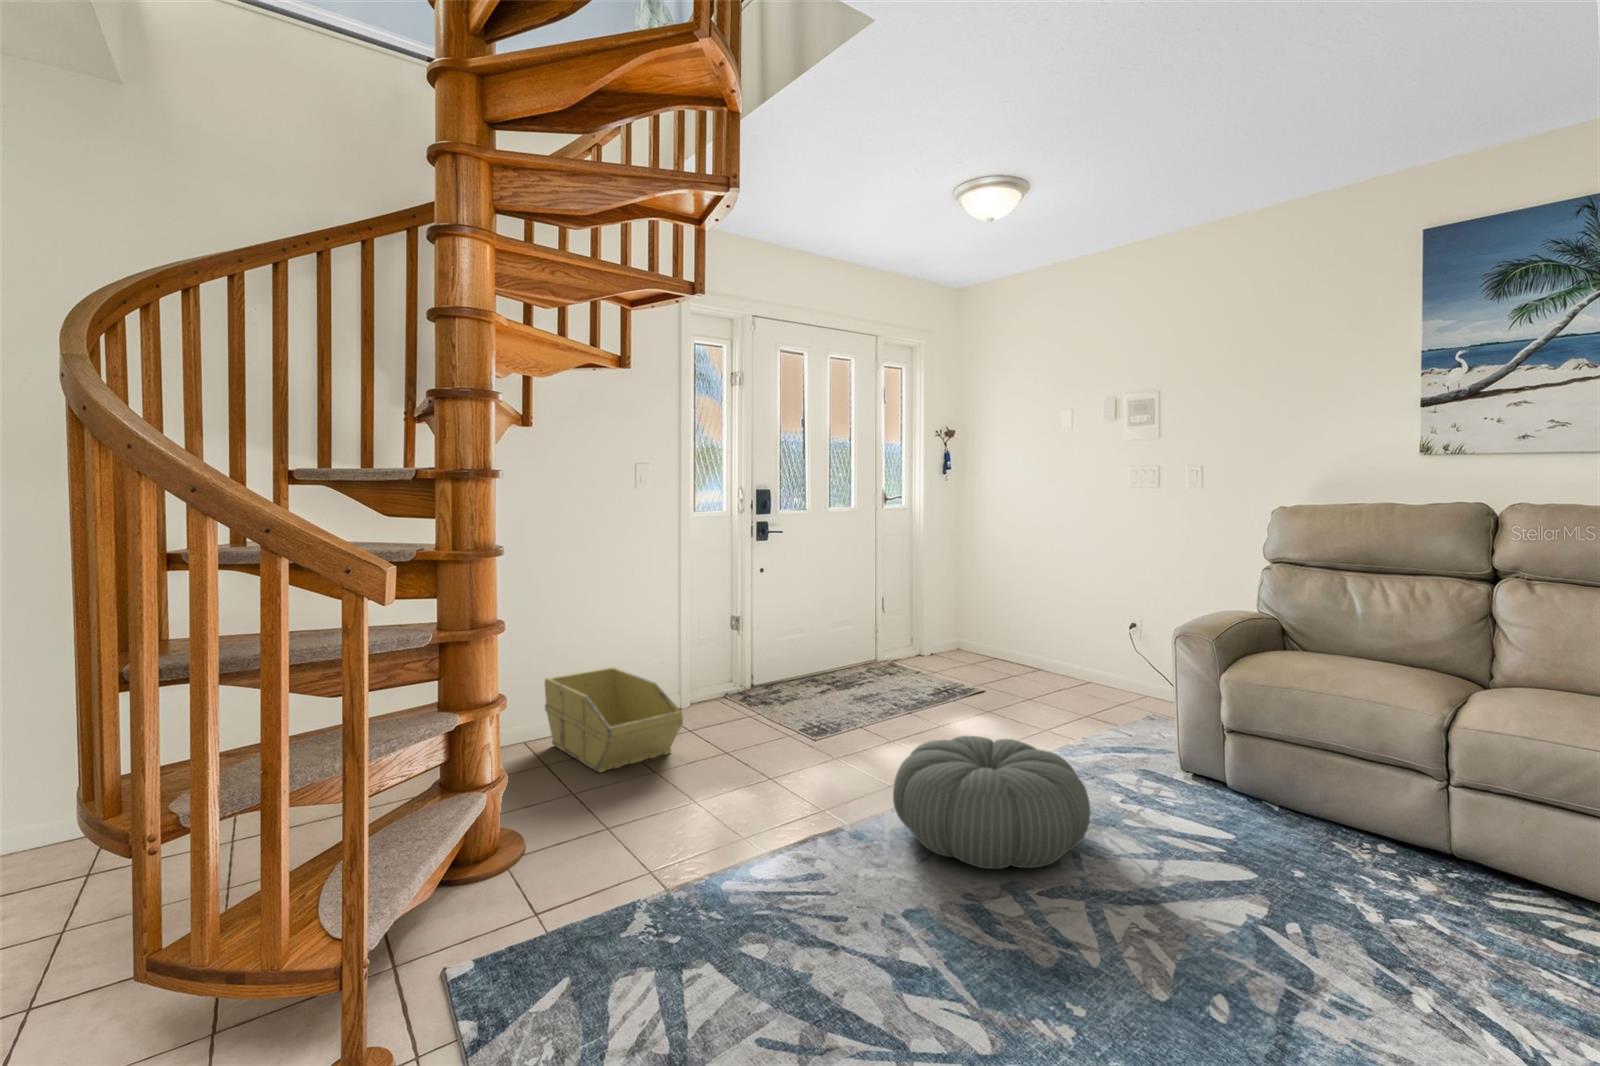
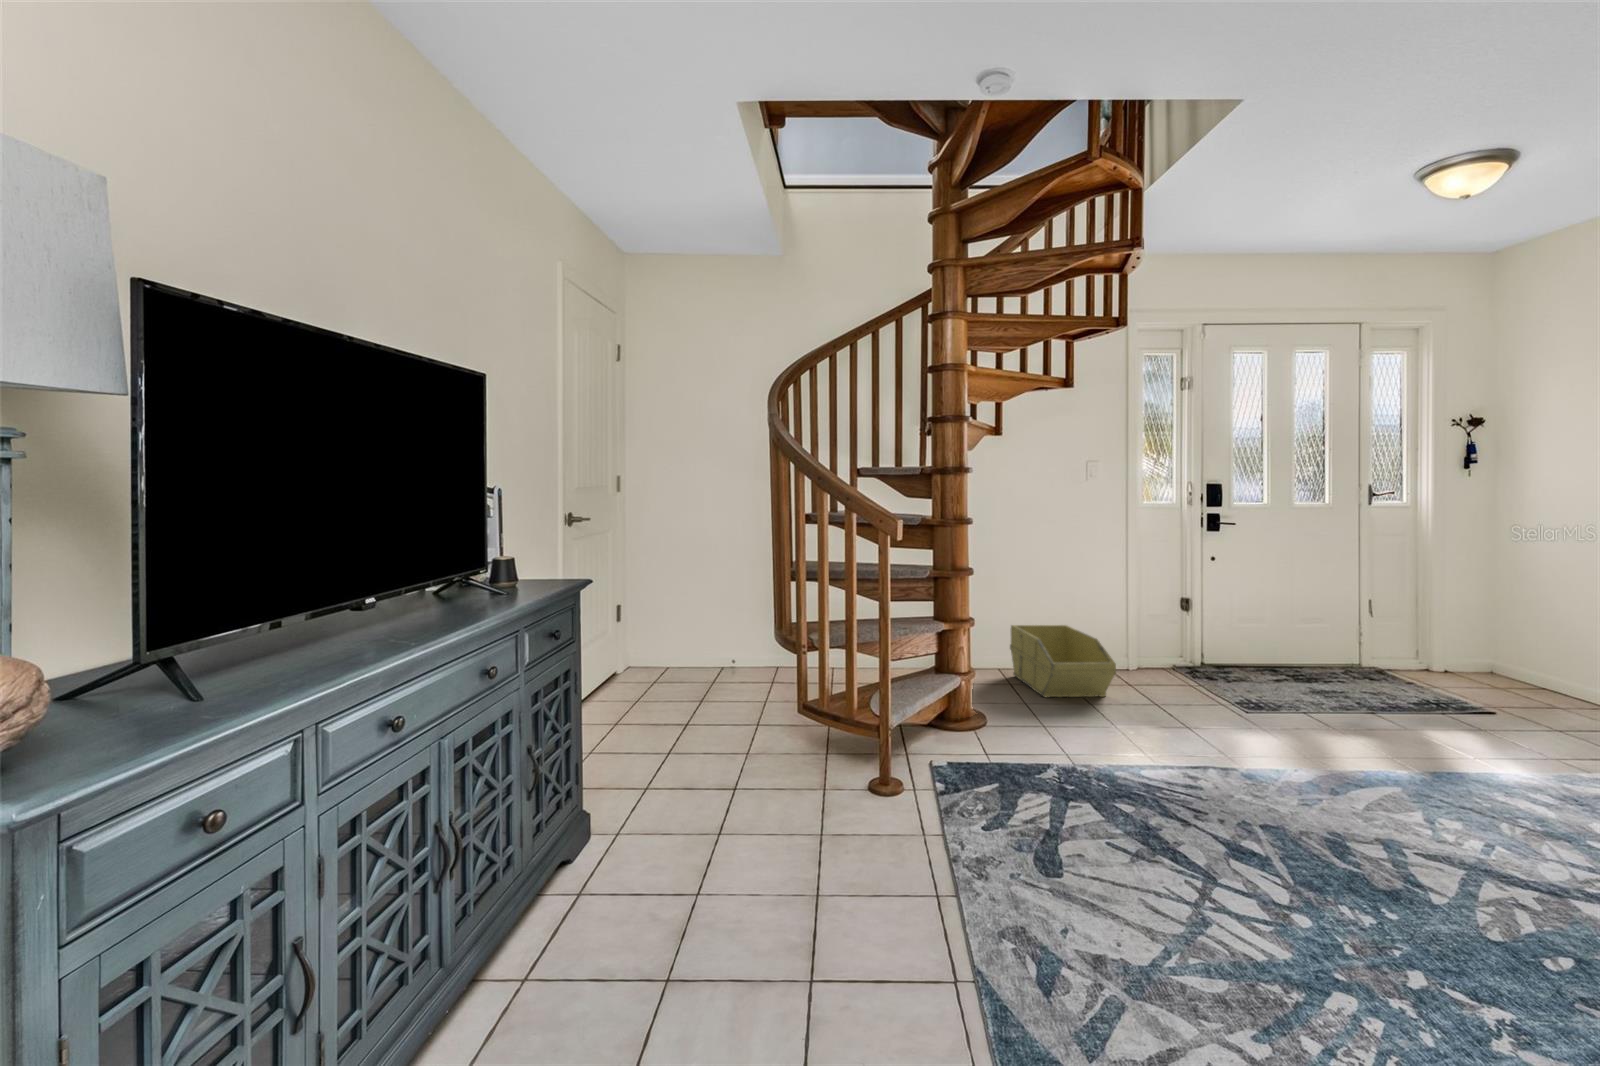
pouf: present [893,736,1090,869] -> none [1286,714,1510,833]

